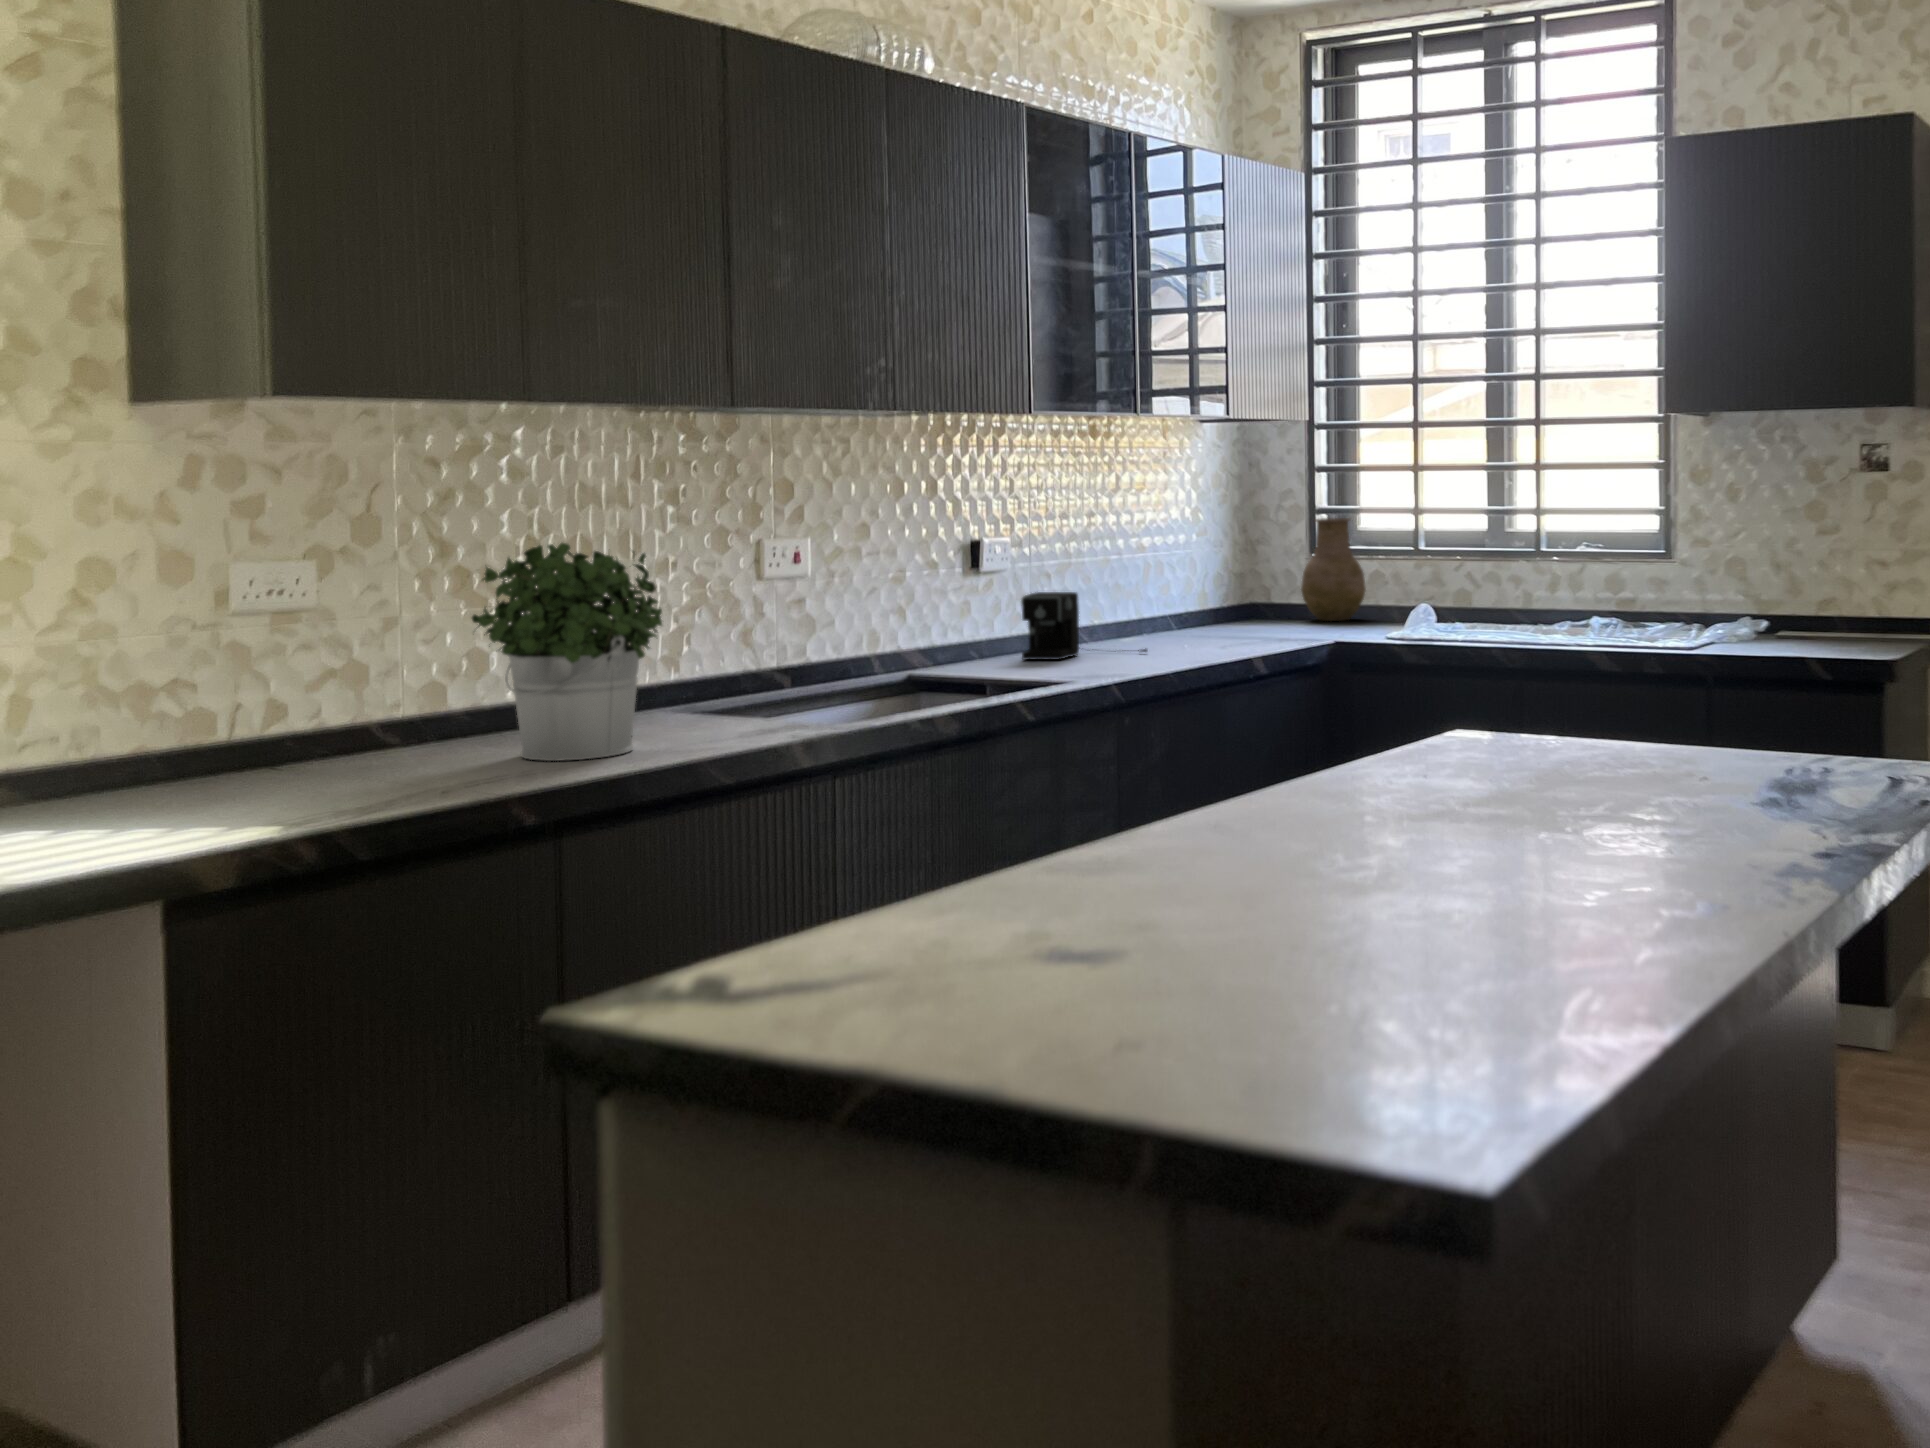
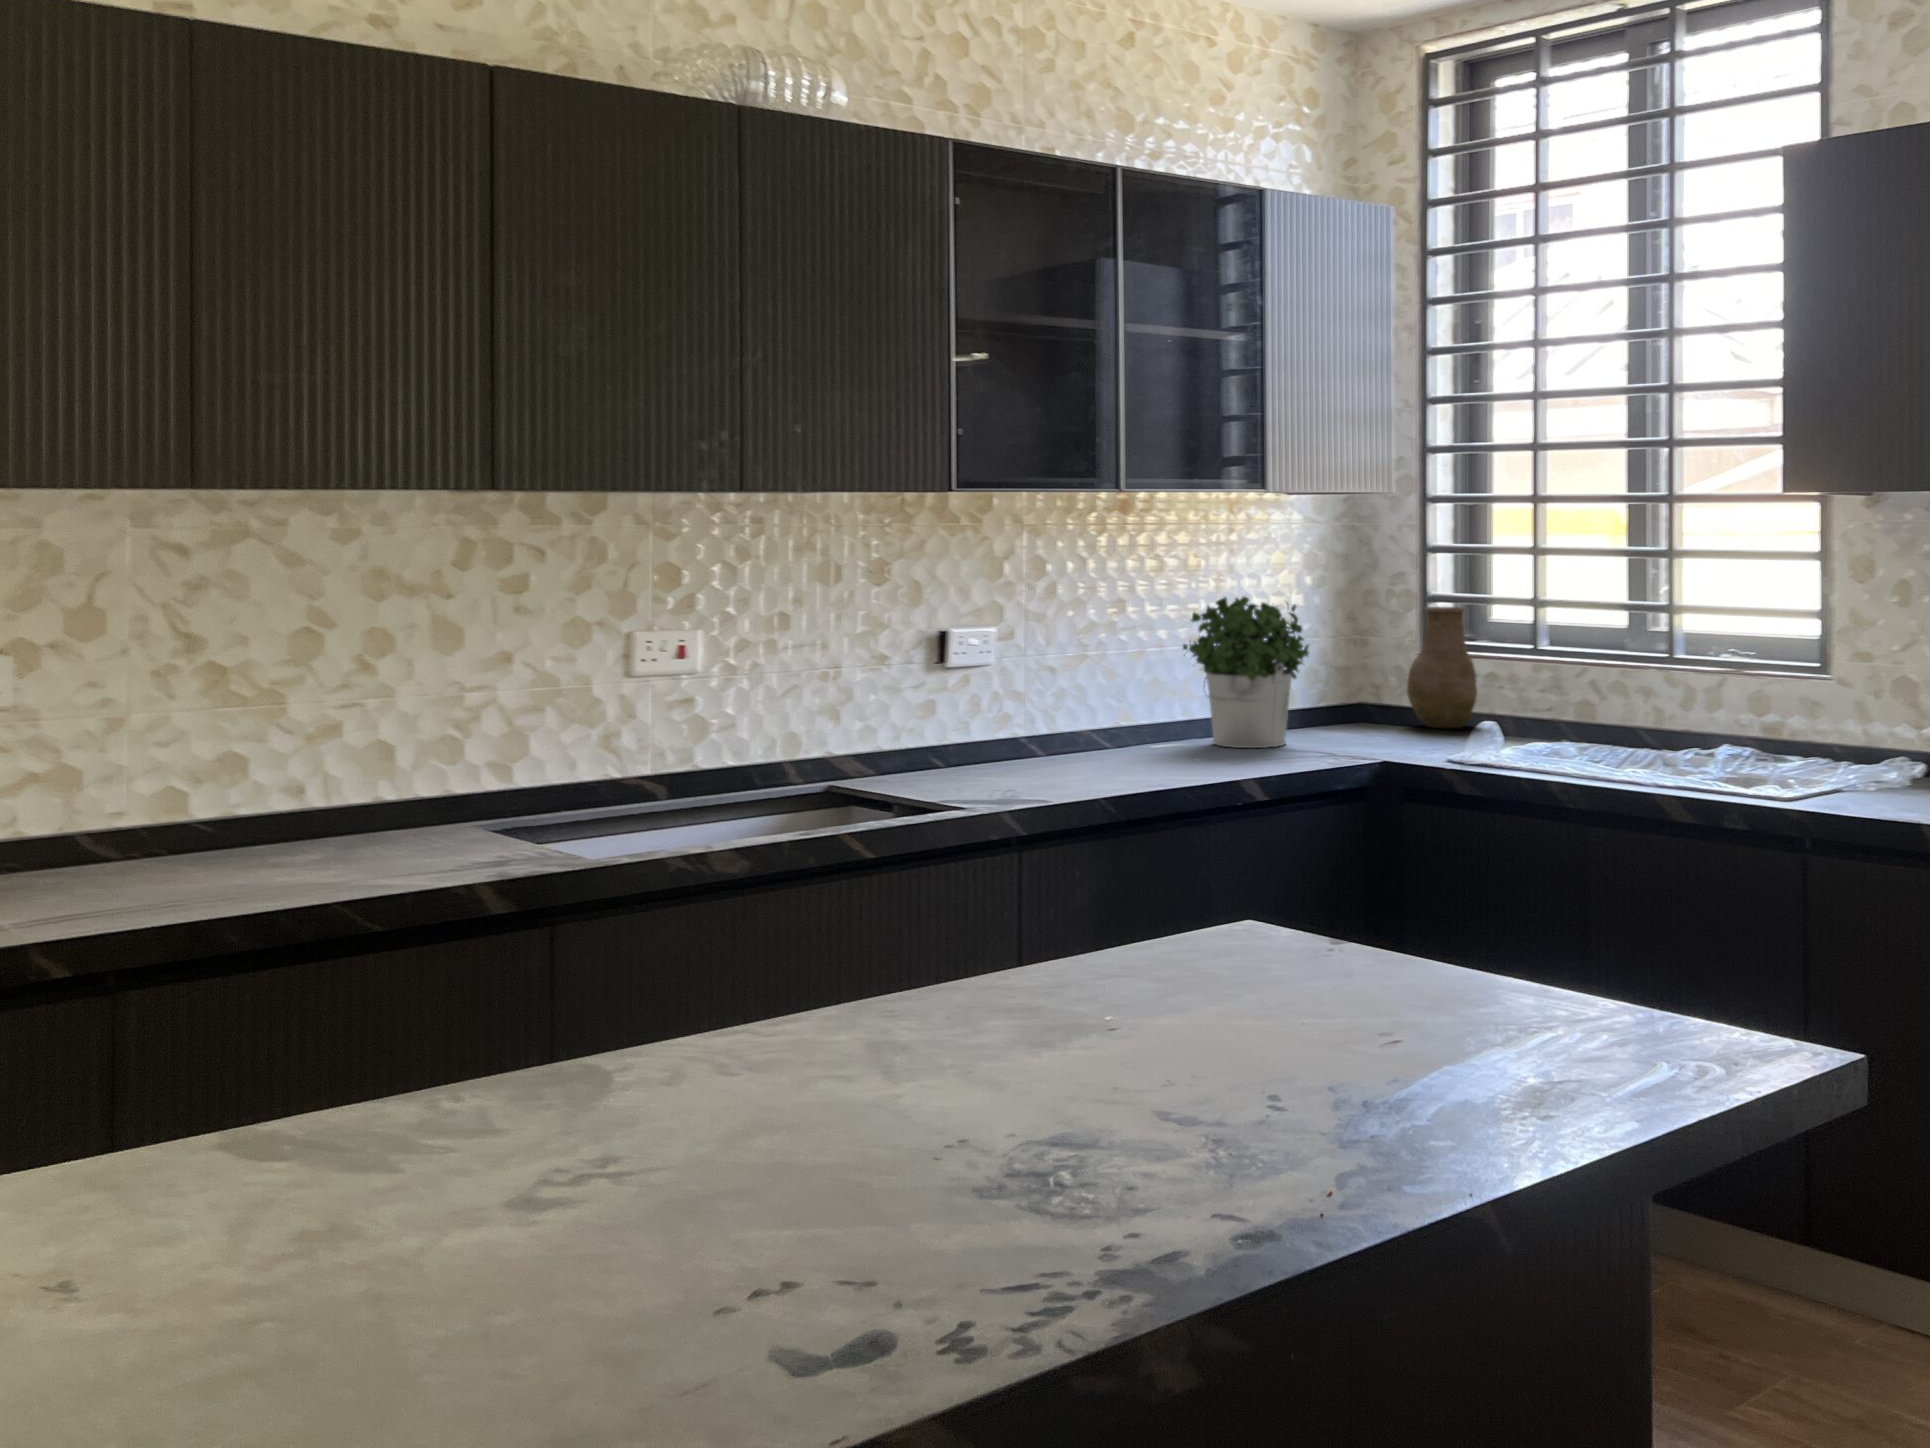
potted plant: present [472,543,662,761] -> present [1183,597,1309,748]
coffee maker: present [1021,592,1147,660] -> none [987,690,1138,771]

